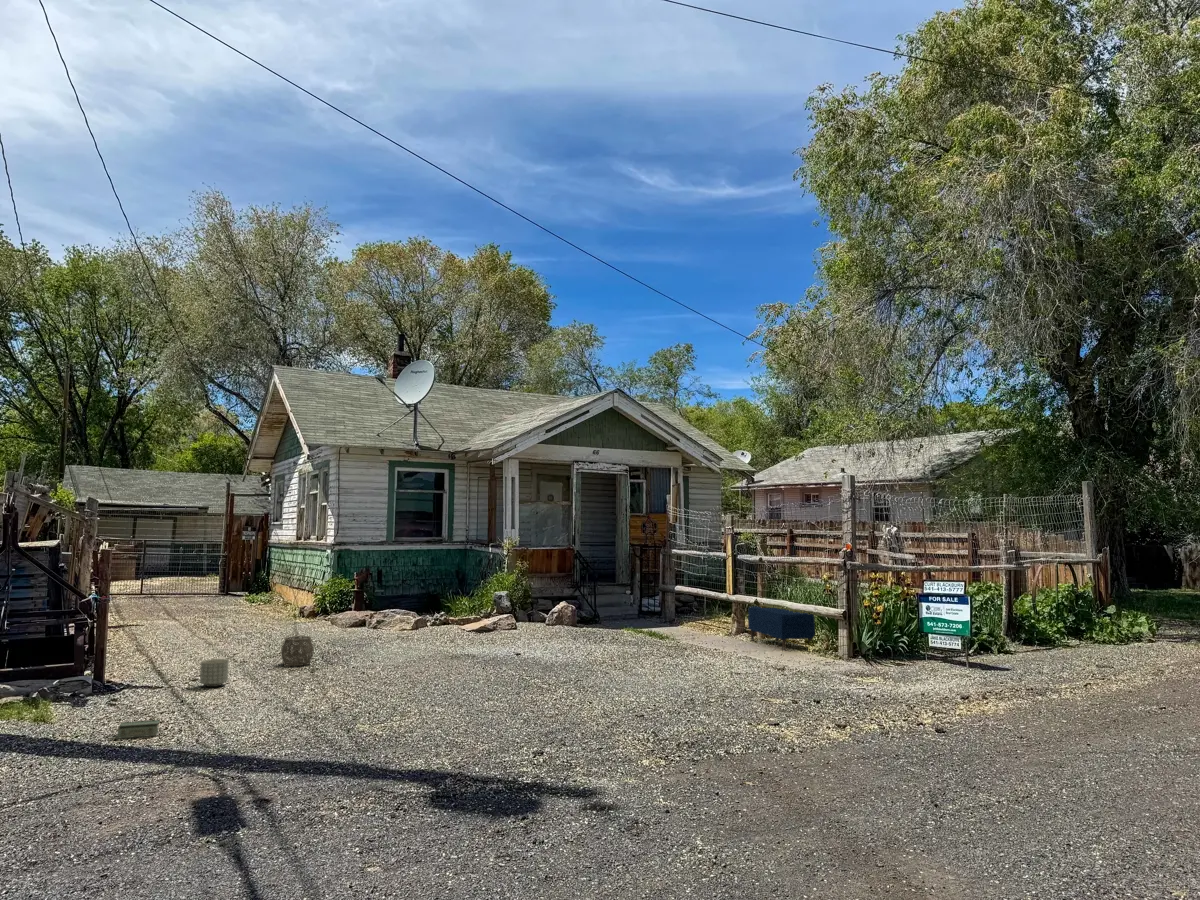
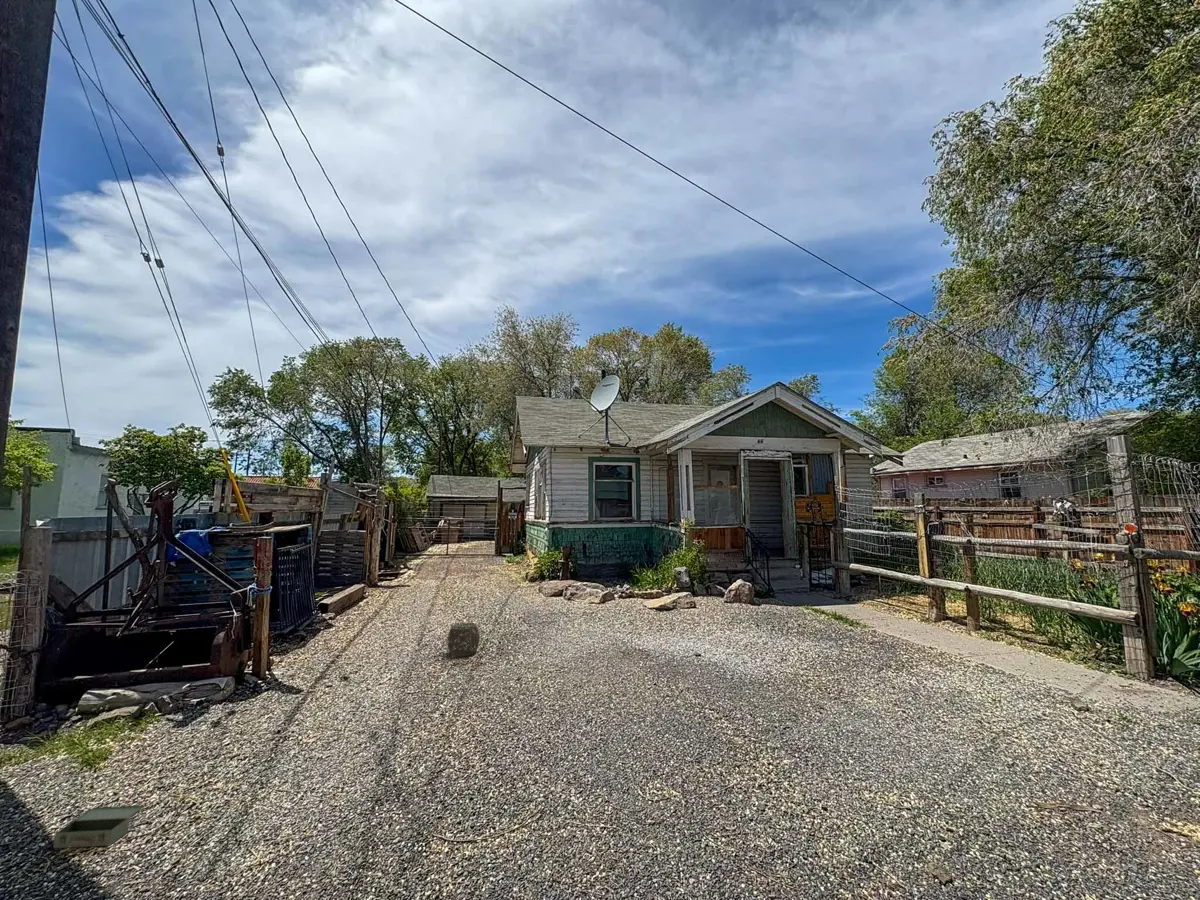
bench: present [748,606,815,651] -> none [958,596,1076,662]
planter: present [200,659,229,687] -> none [332,660,364,695]

